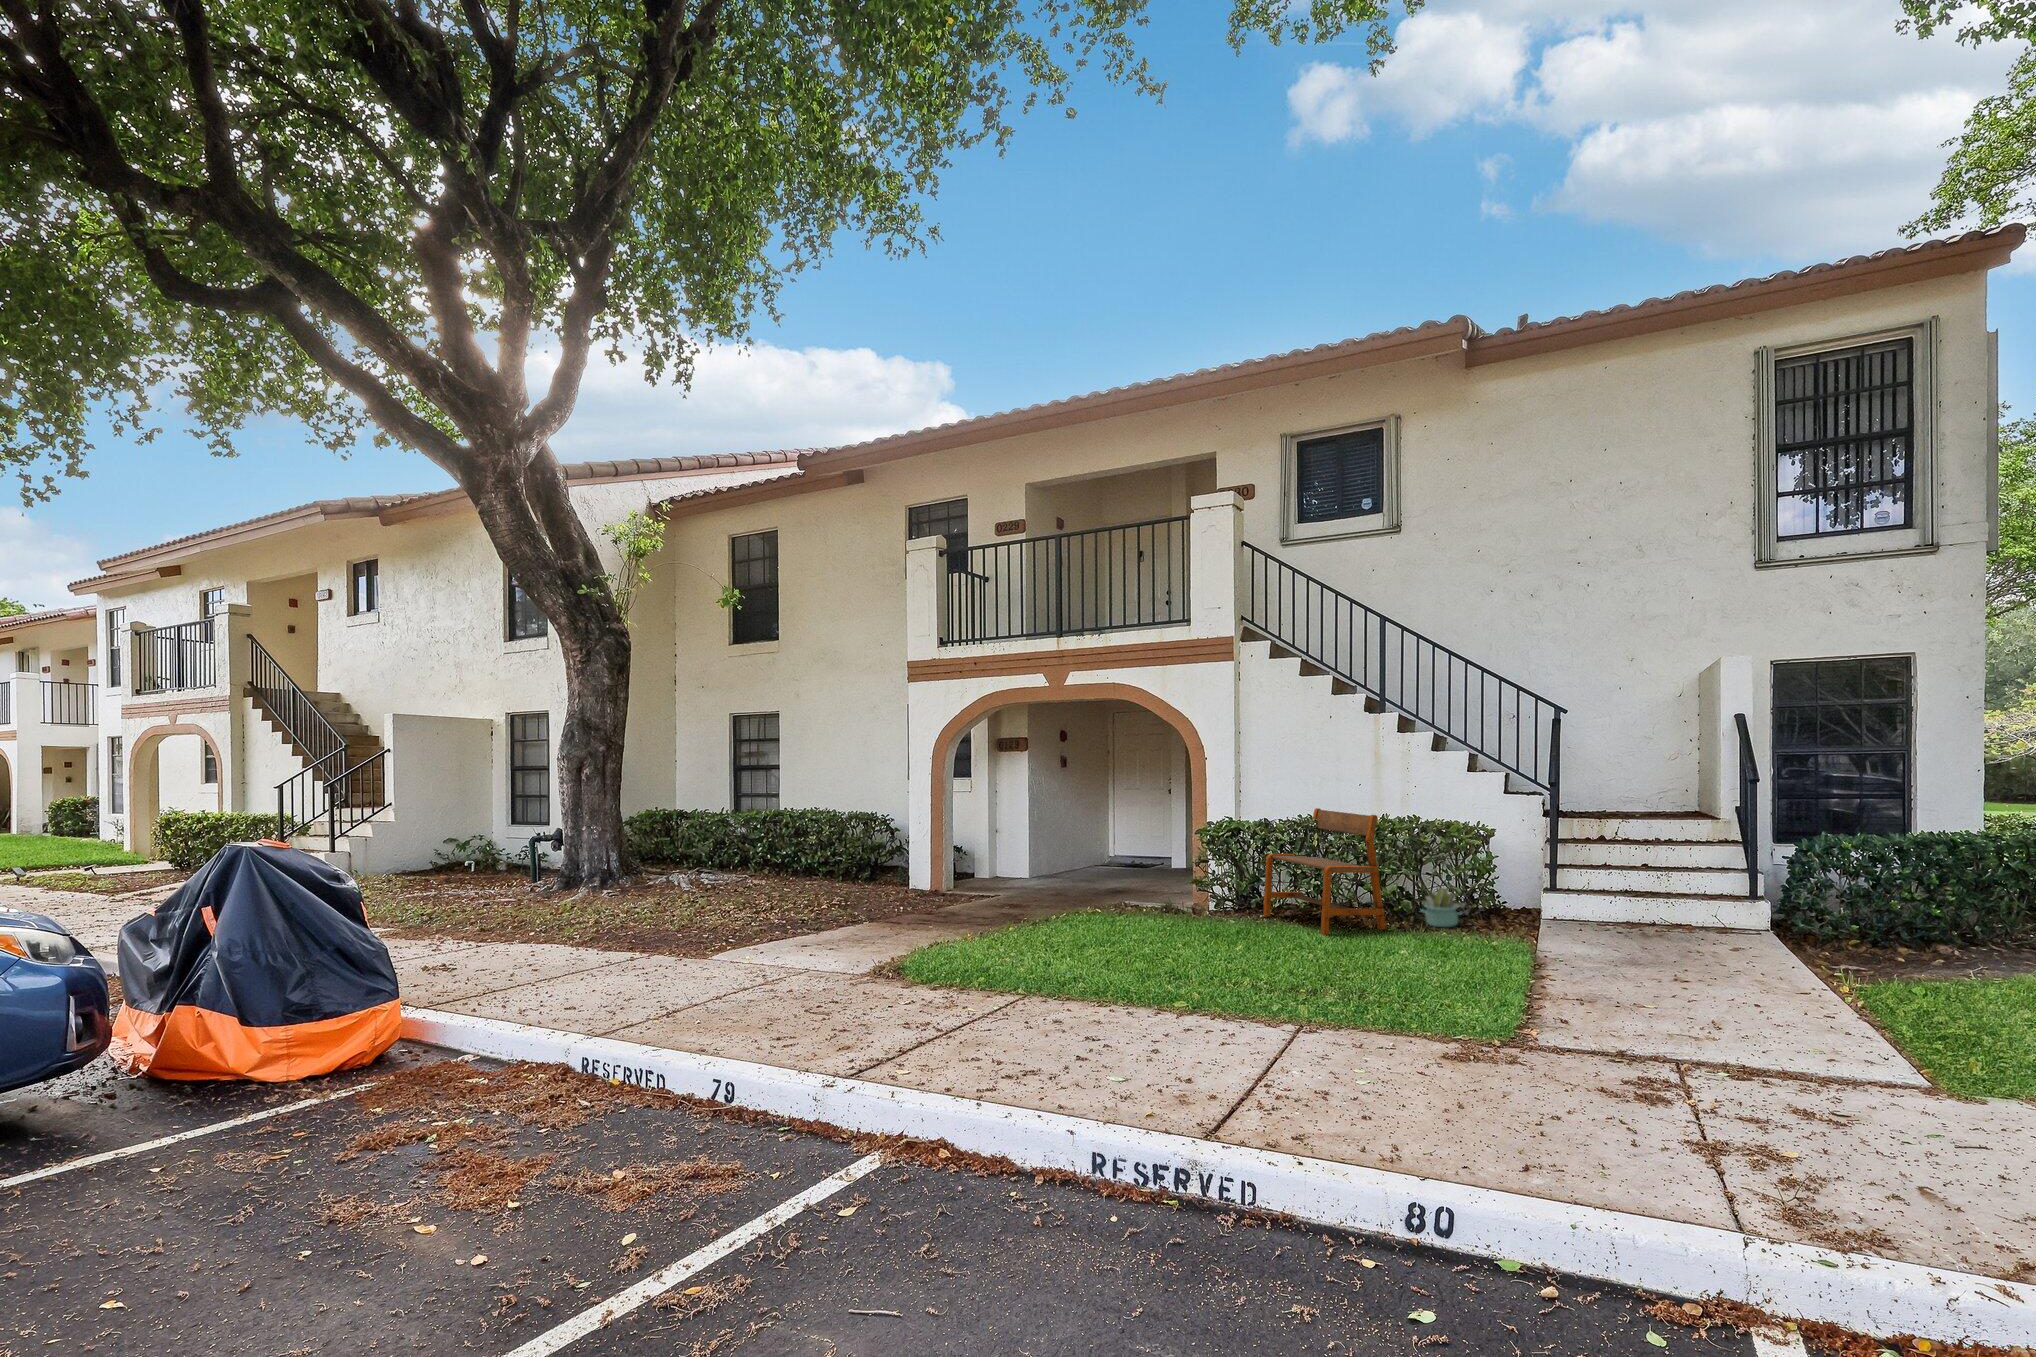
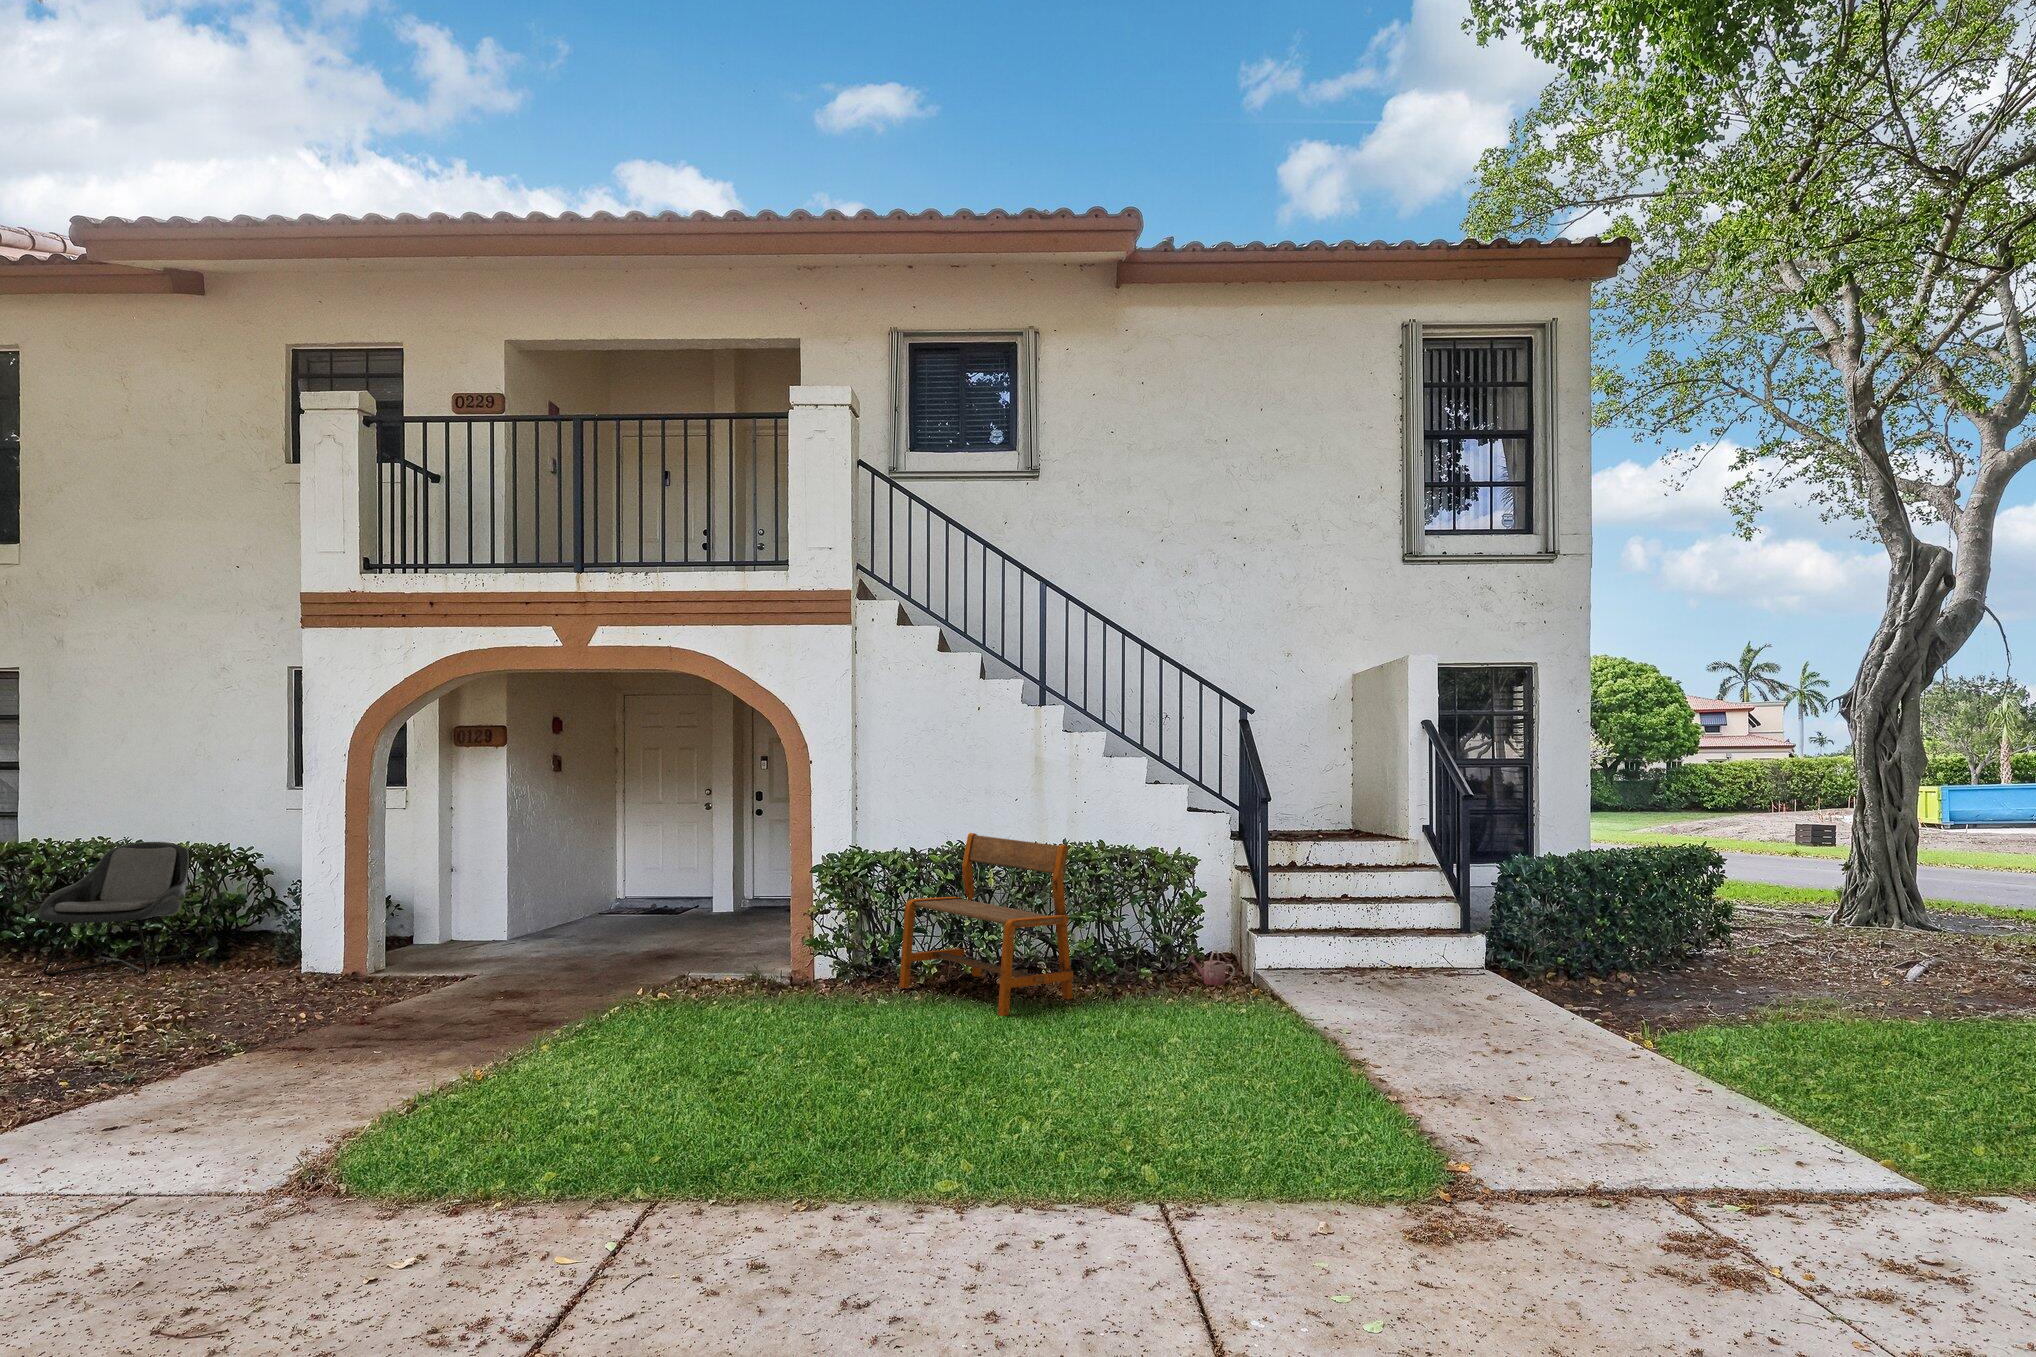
lounge chair: none [782,809,860,886] -> present [38,842,195,977]
decorative plant: present [1421,888,1465,927] -> none [1108,937,1166,989]
watering can: none [1487,902,1526,929] -> present [1187,950,1235,985]

